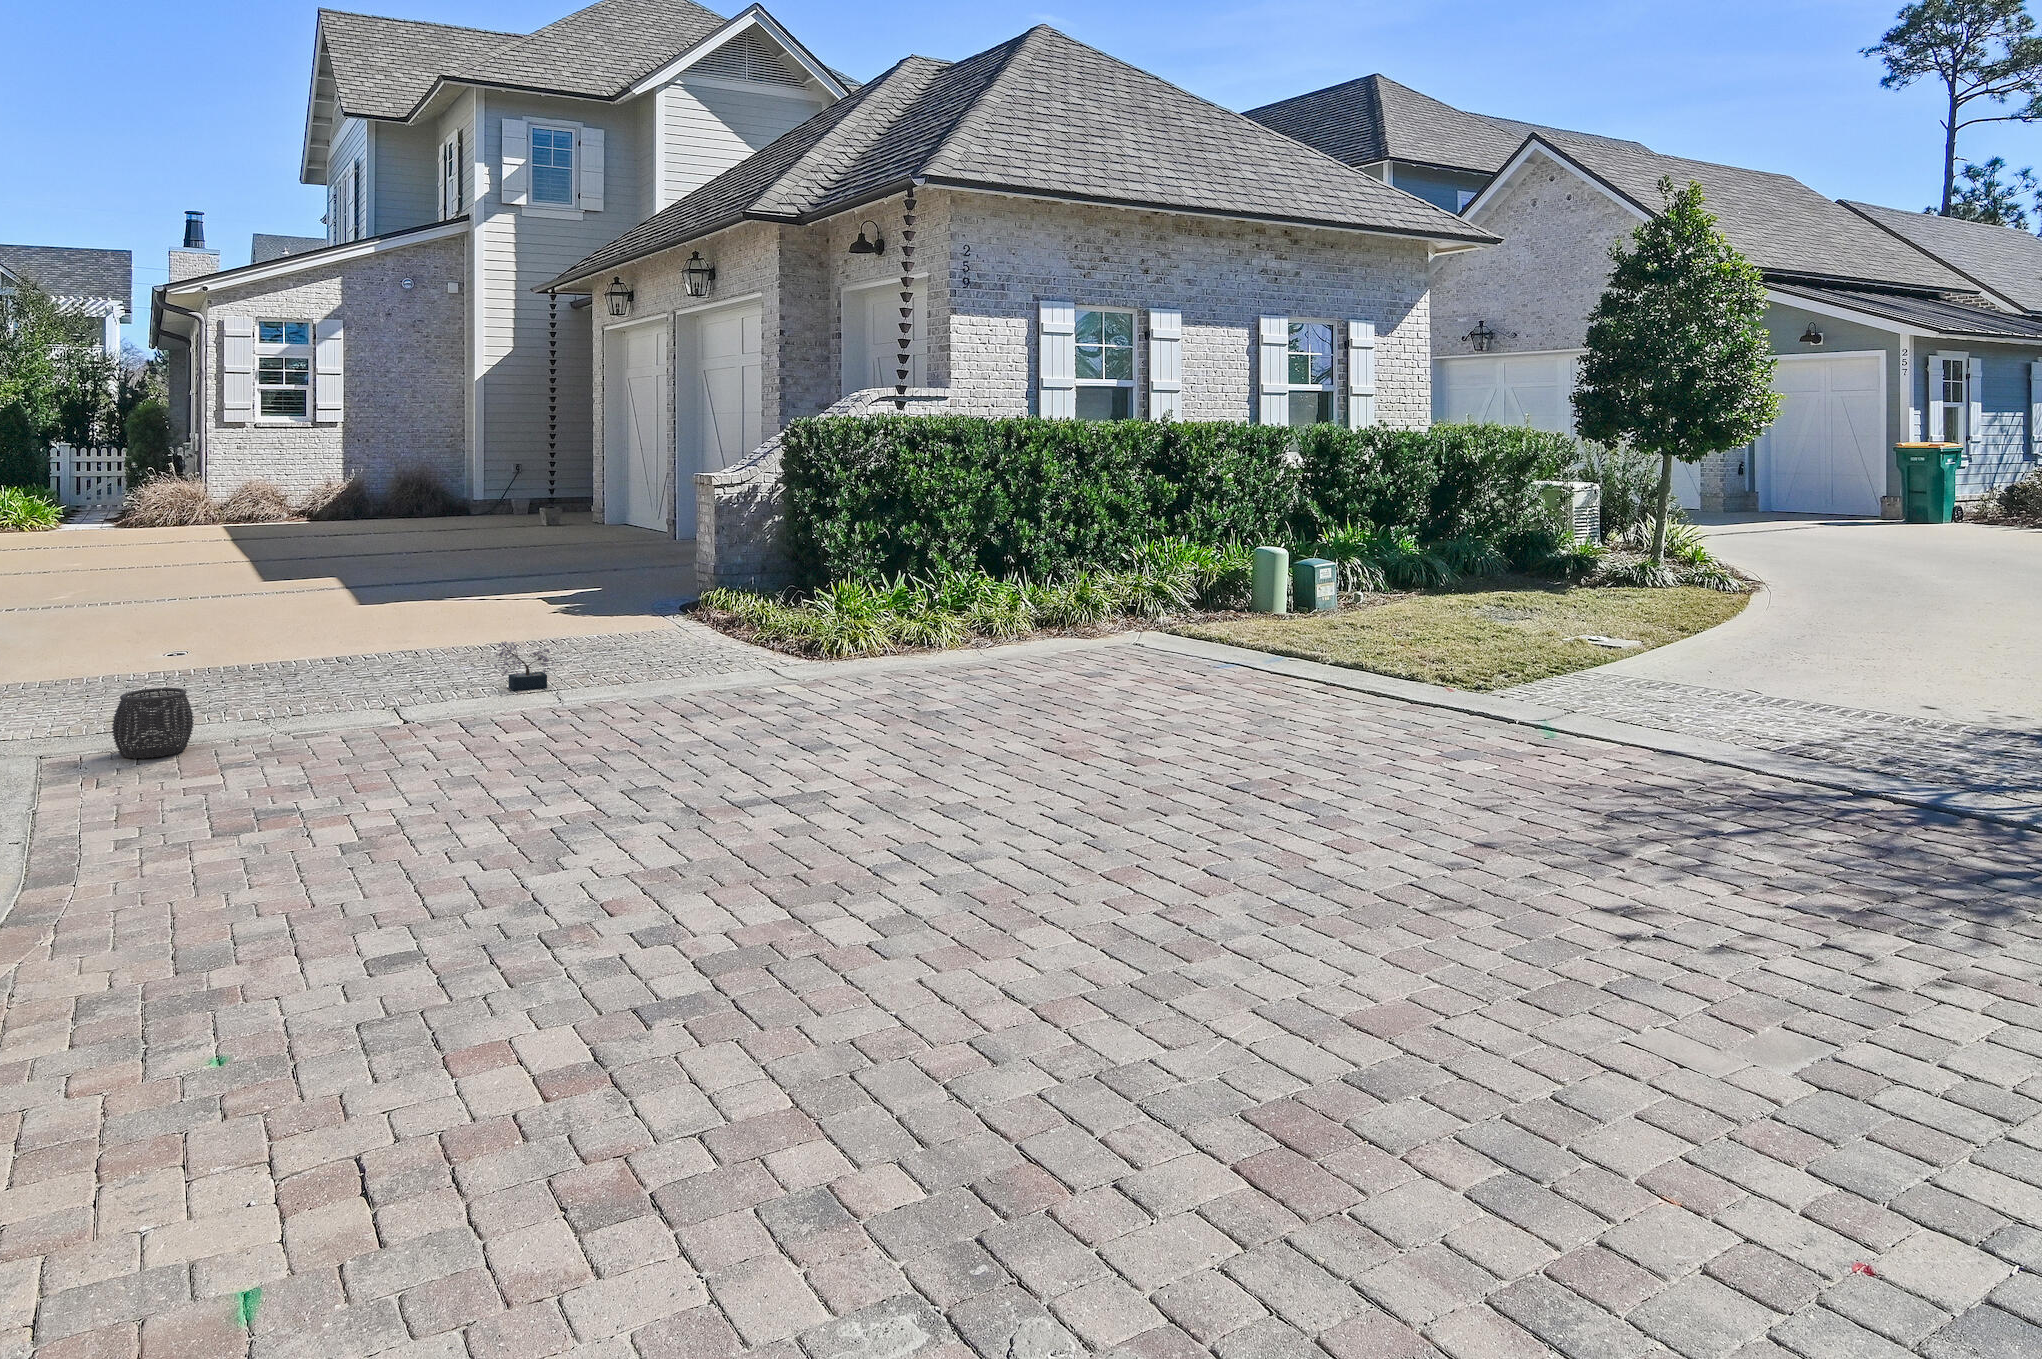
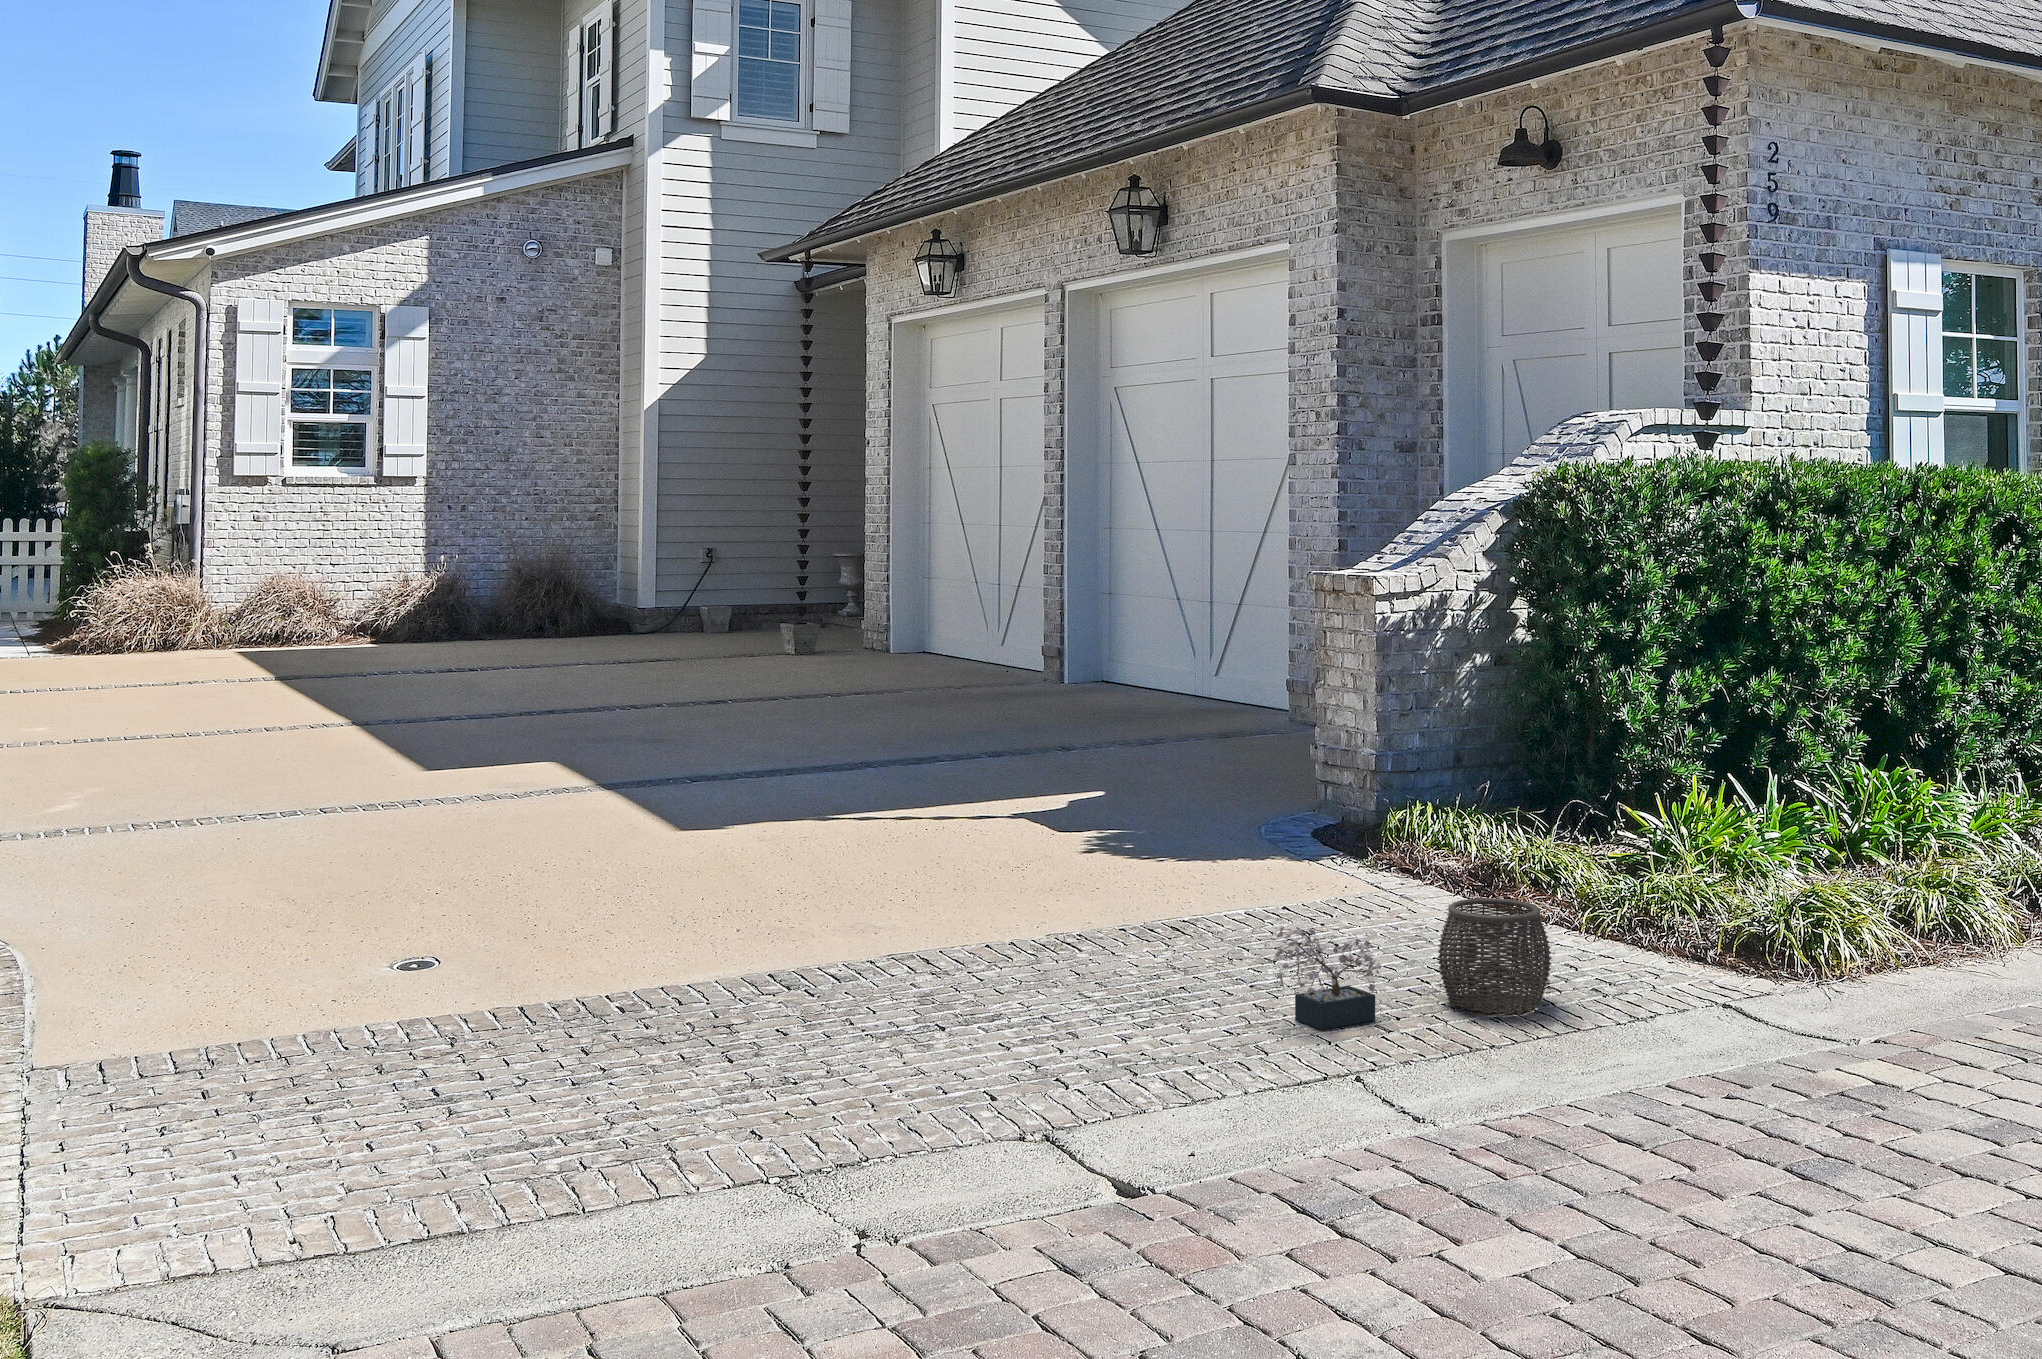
woven basket: present [112,688,194,759] -> present [1438,898,1552,1014]

